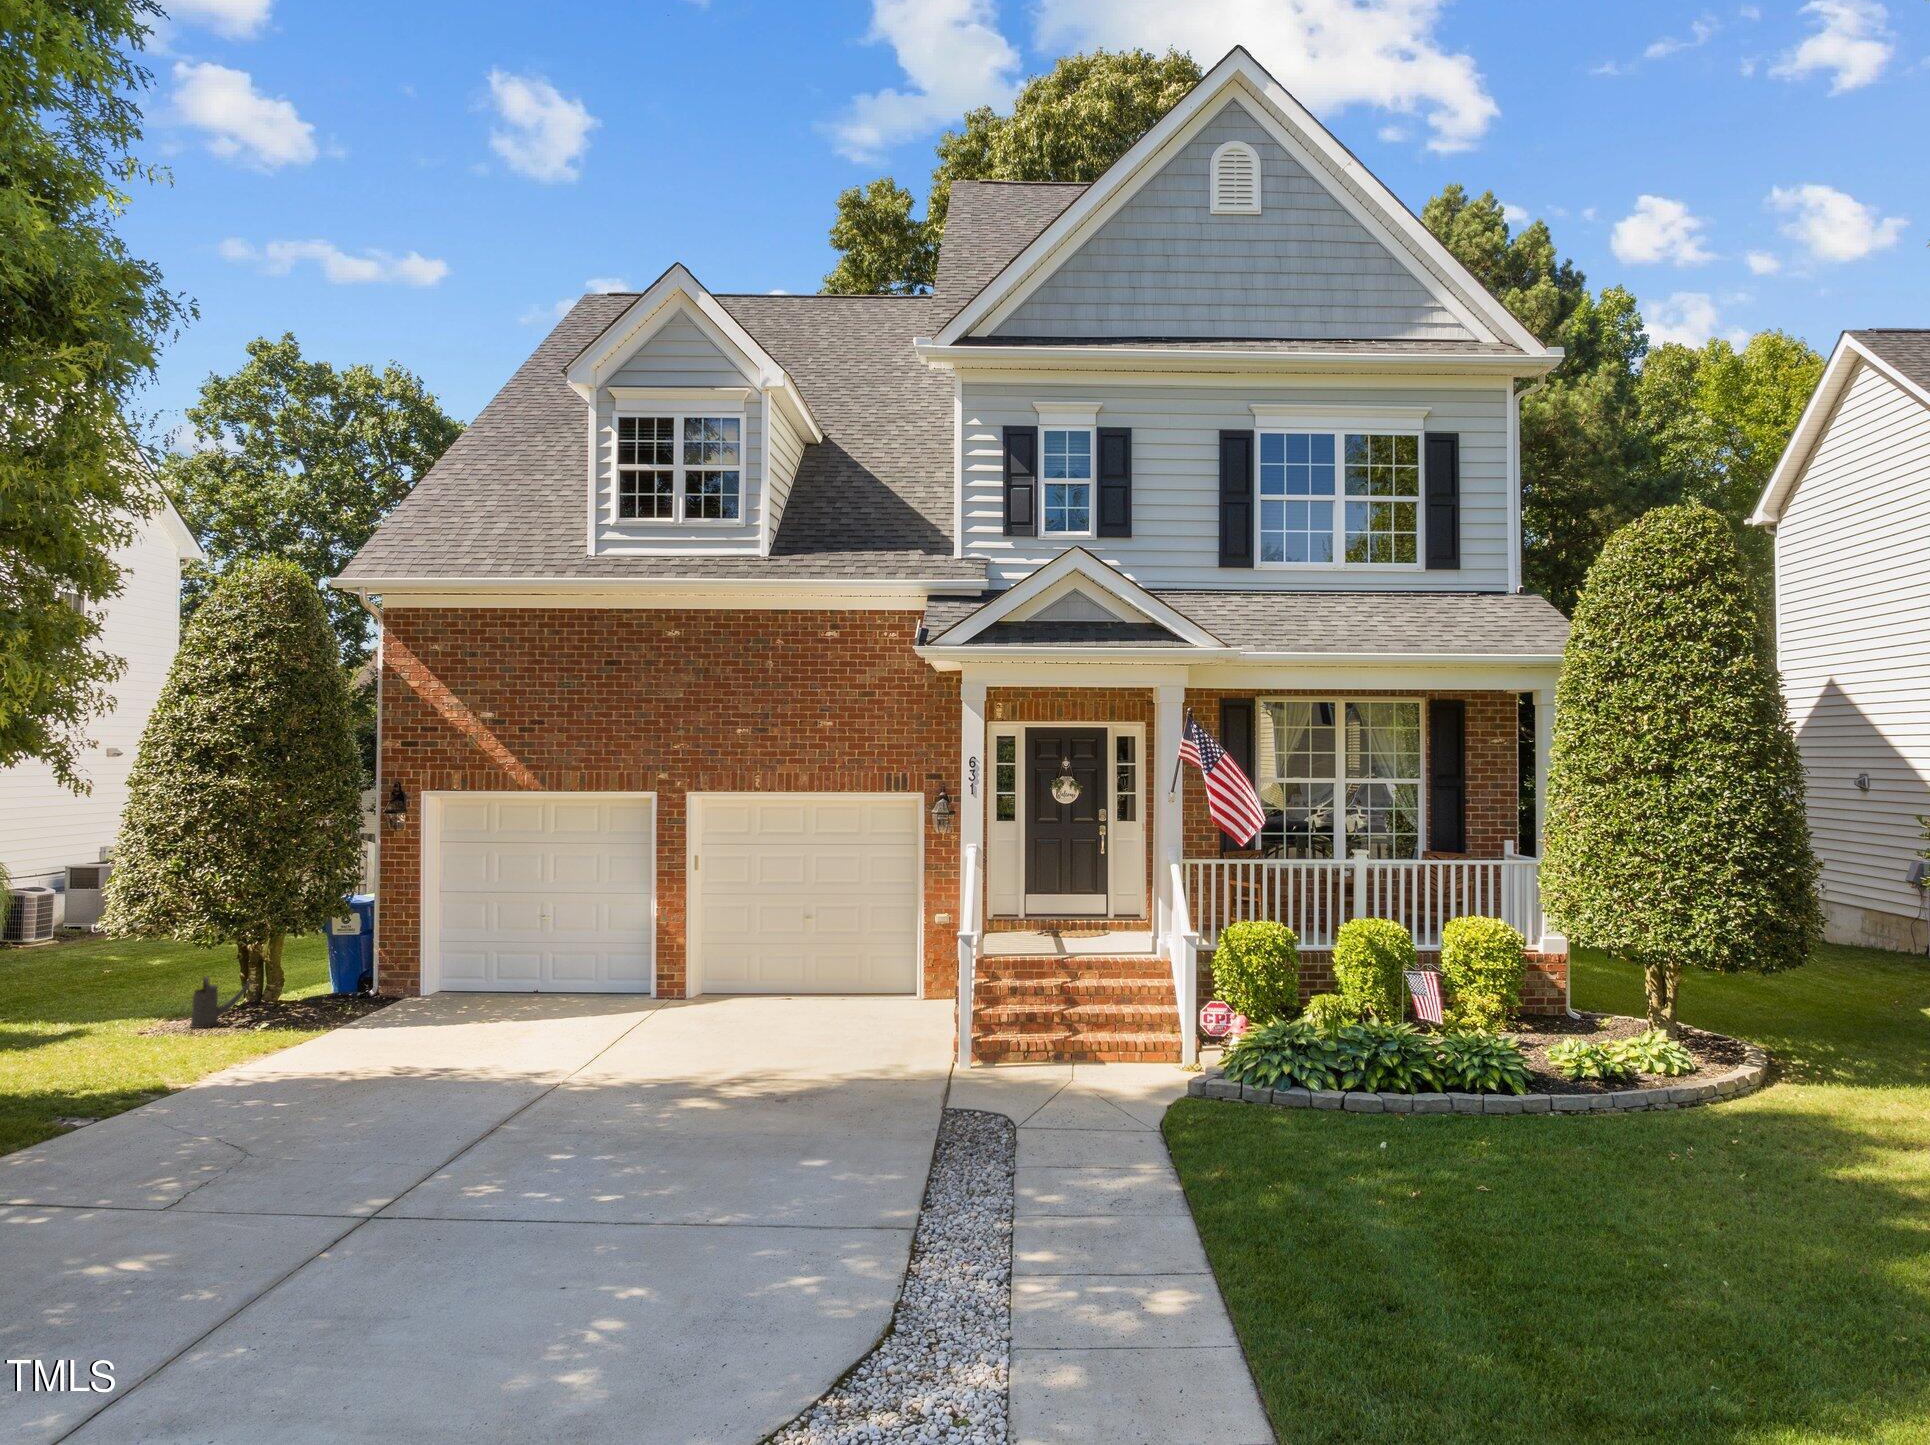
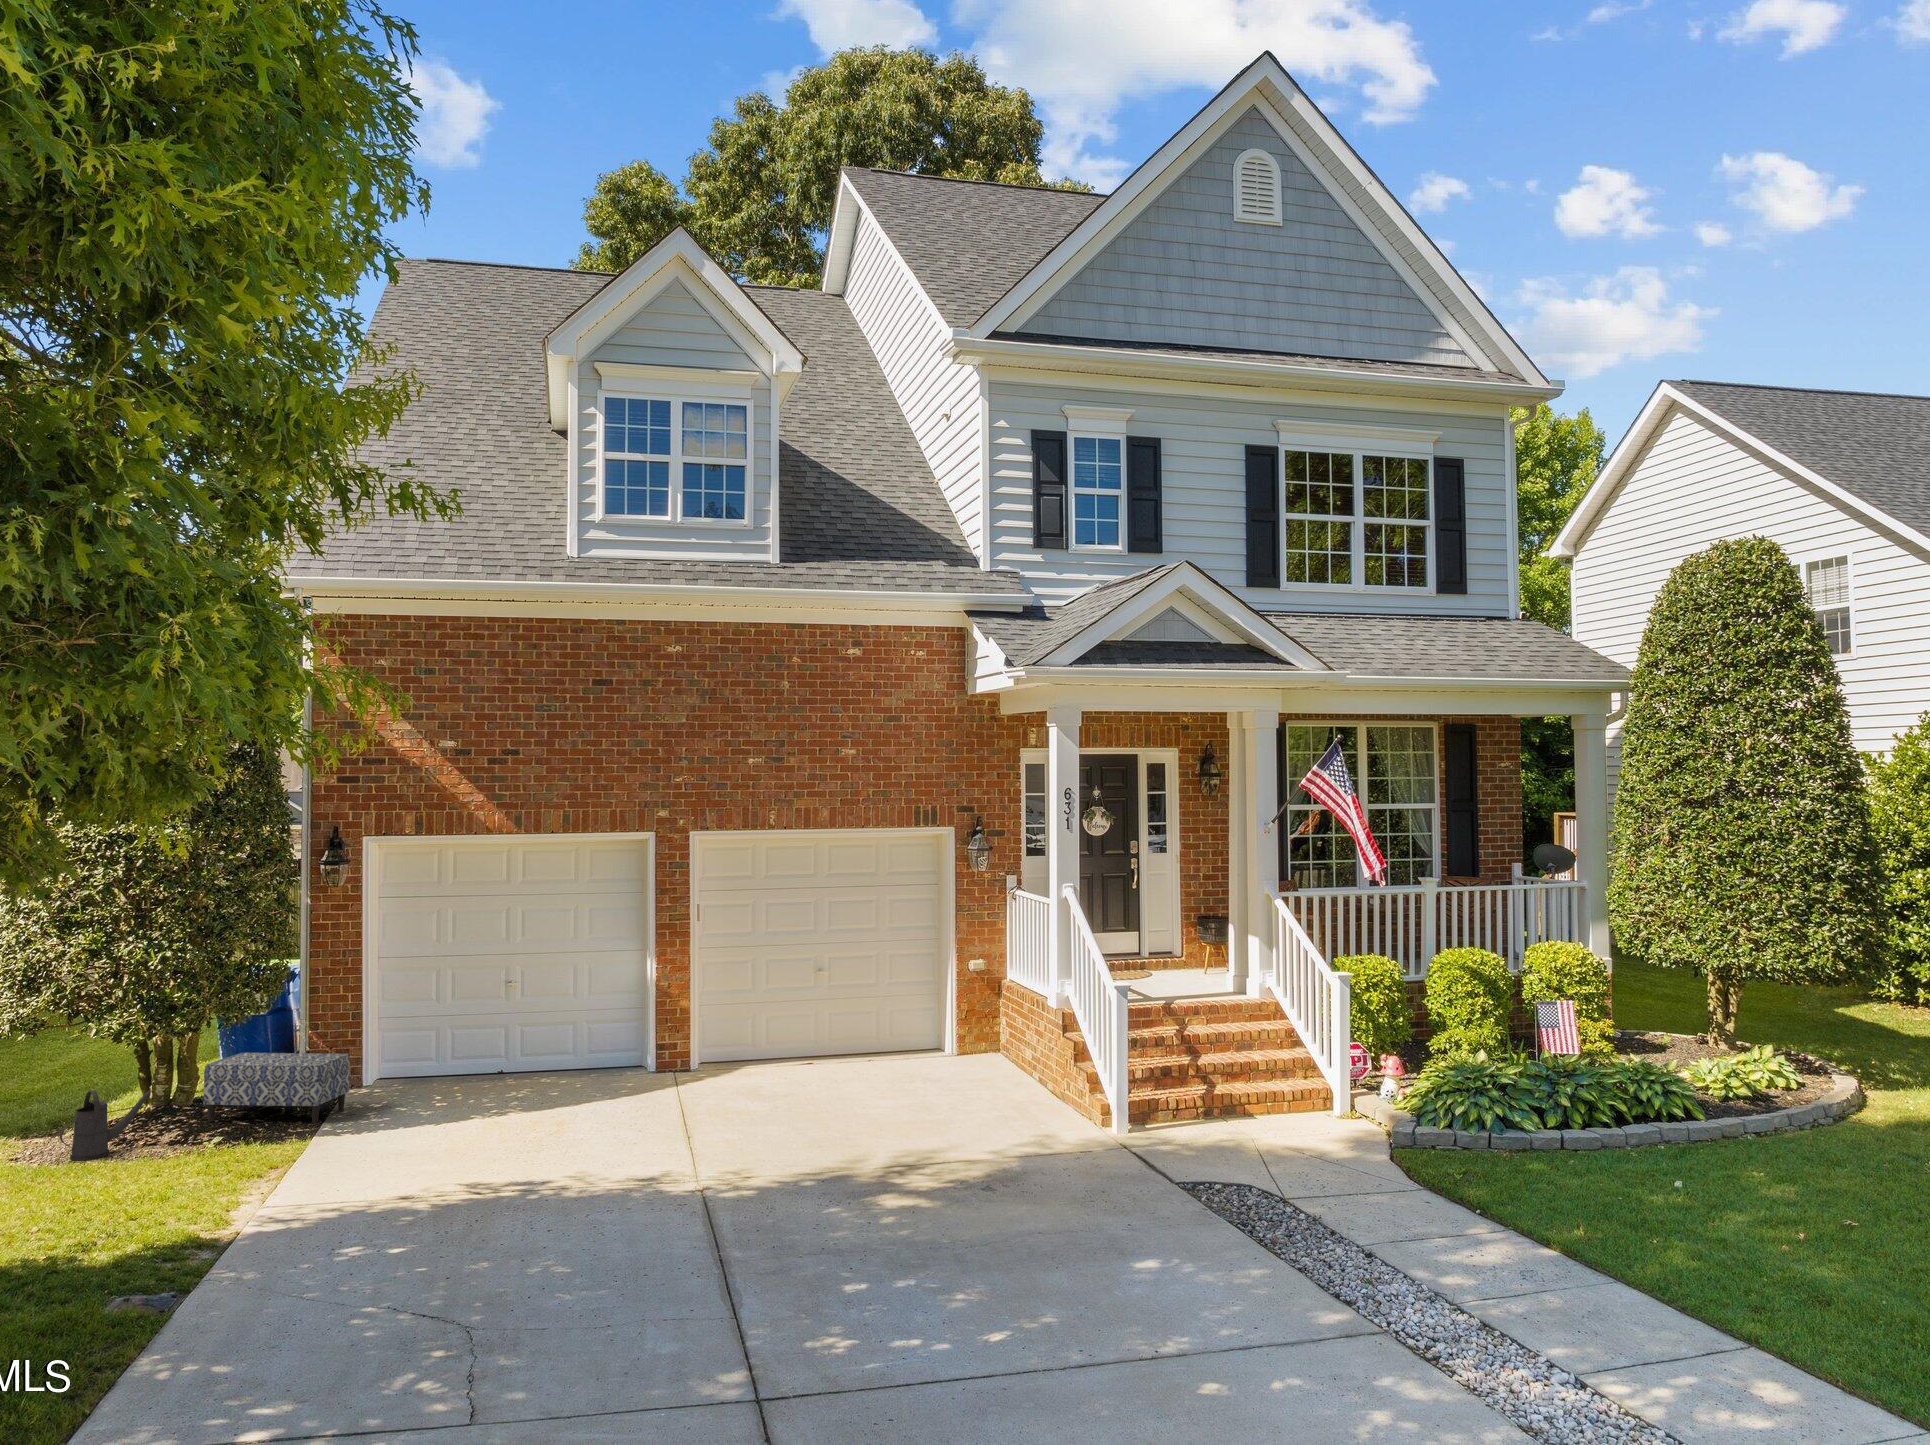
bench: none [303,958,411,1015] -> present [203,1052,350,1124]

